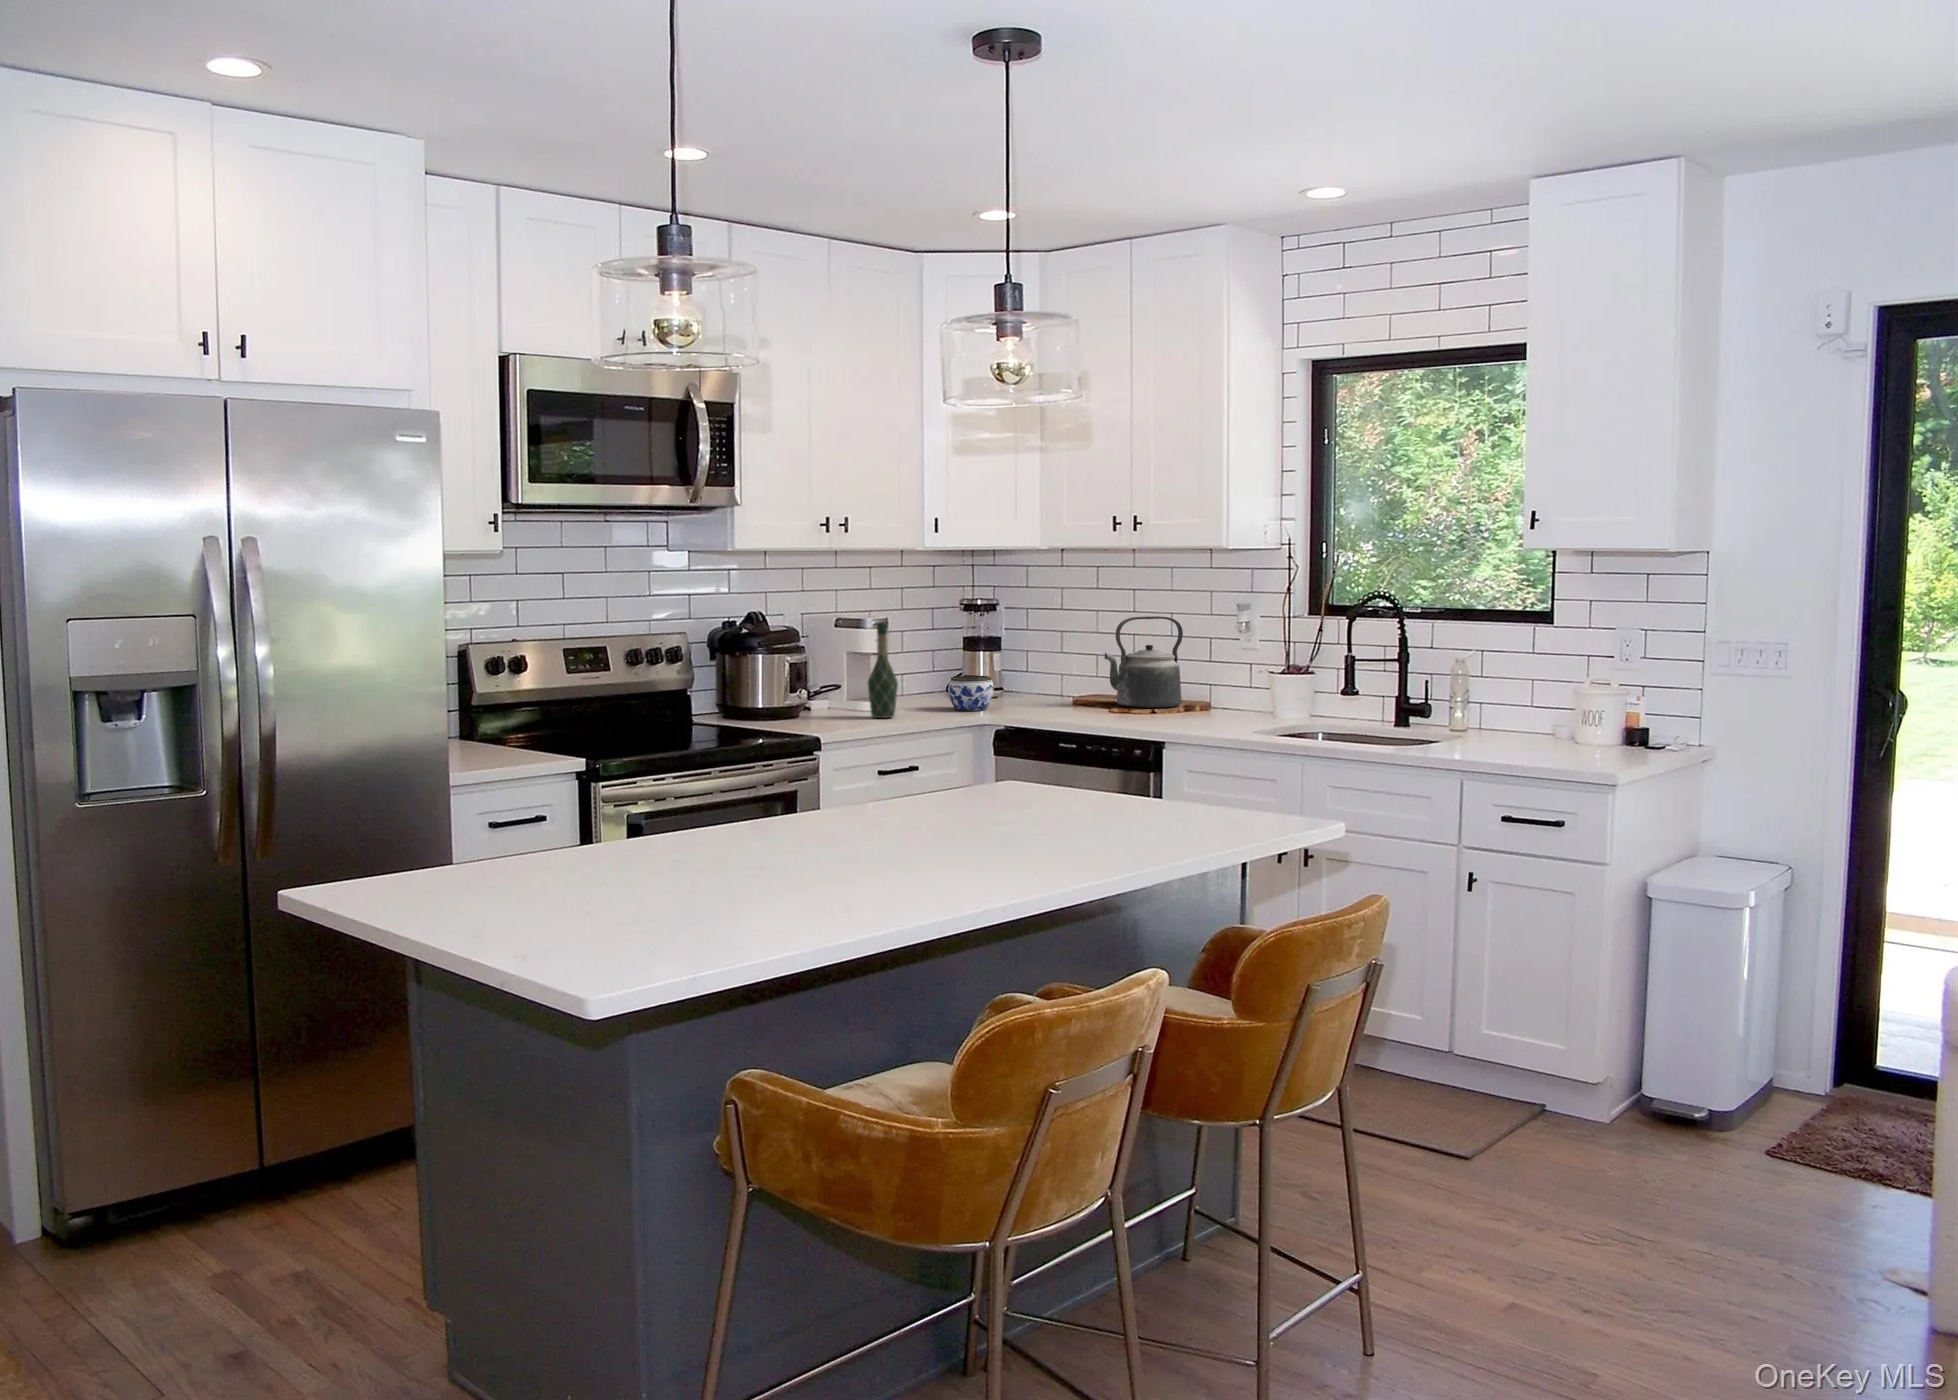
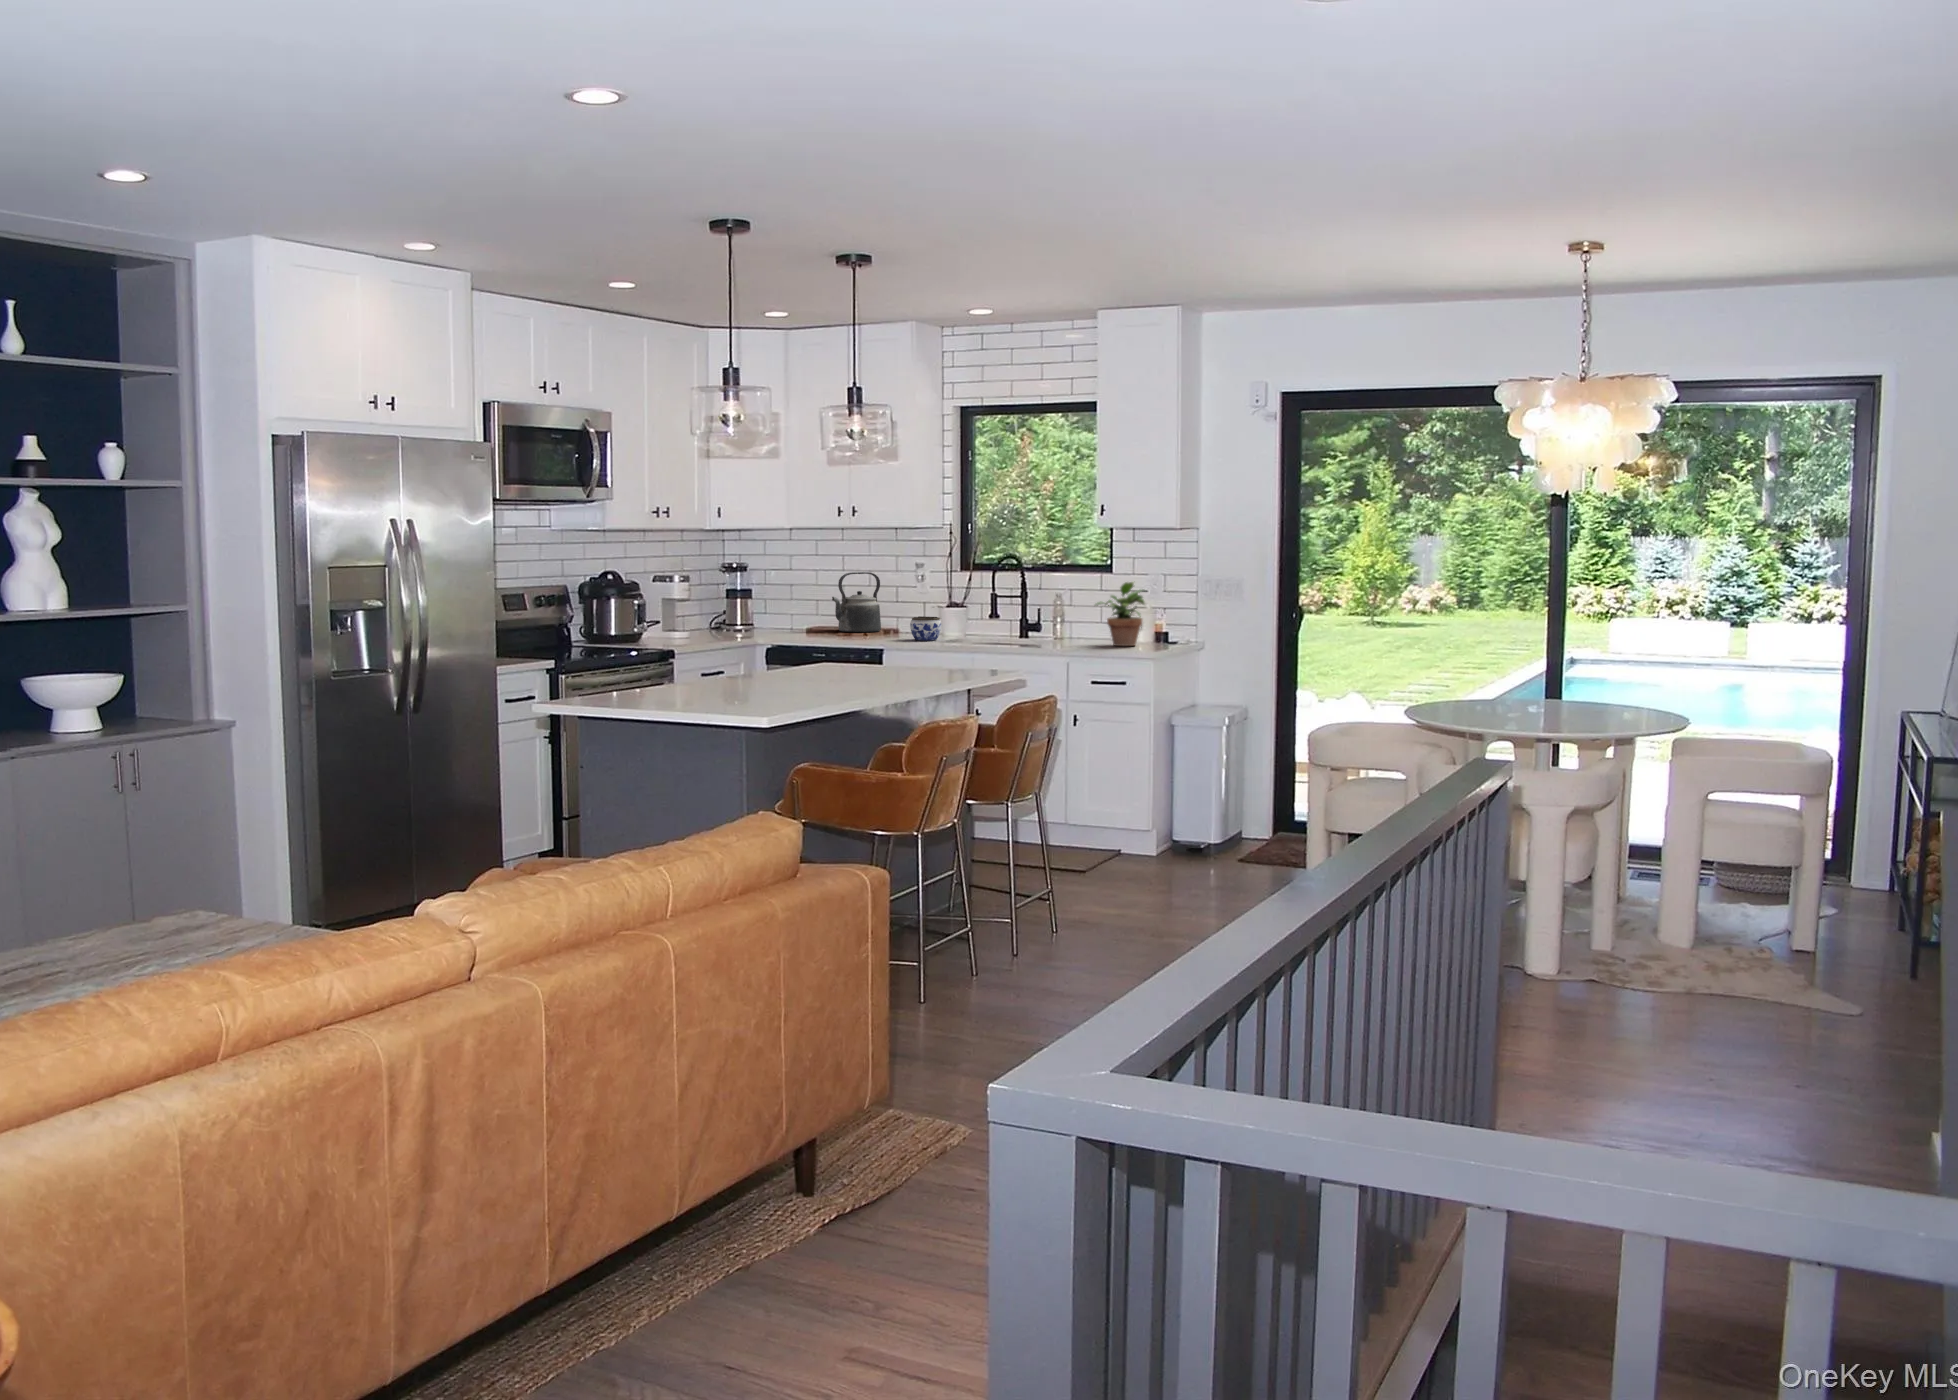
wine bottle: present [868,622,898,718] -> none [687,577,708,641]
potted plant: none [1513,641,1612,754] -> present [1095,582,1145,646]
jar: present [948,675,994,711] -> present [910,616,941,641]

